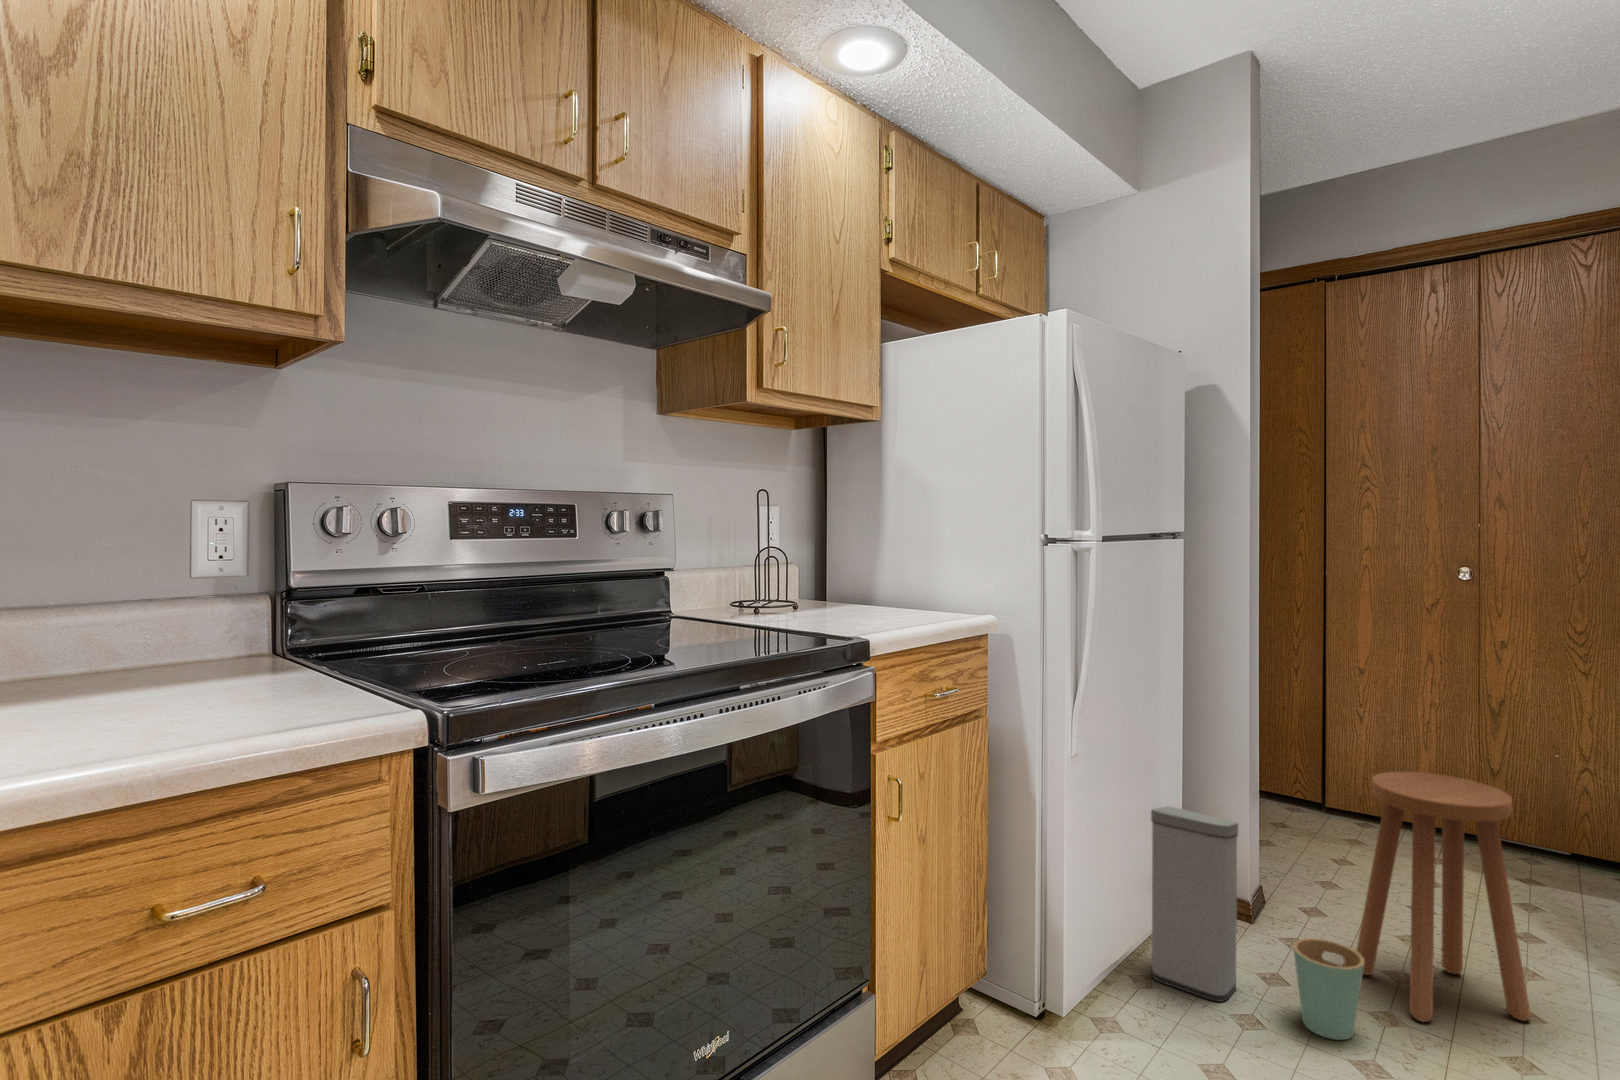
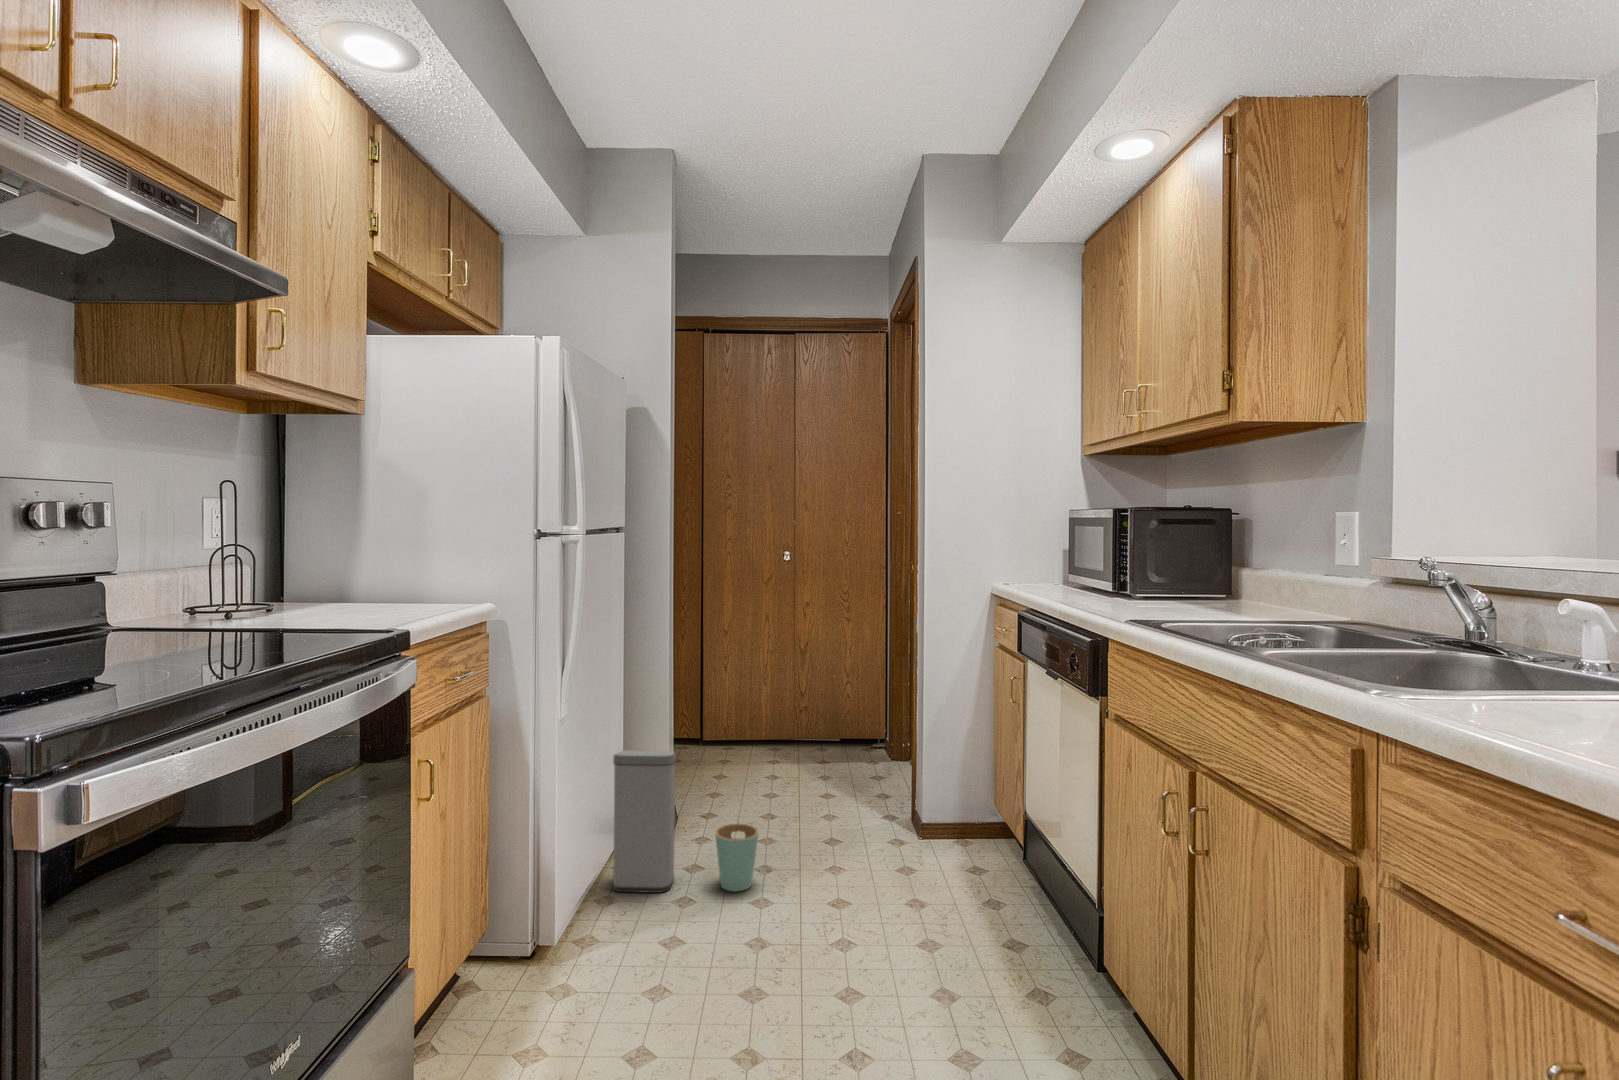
stool: present [1356,772,1531,1022] -> none [742,695,839,862]

